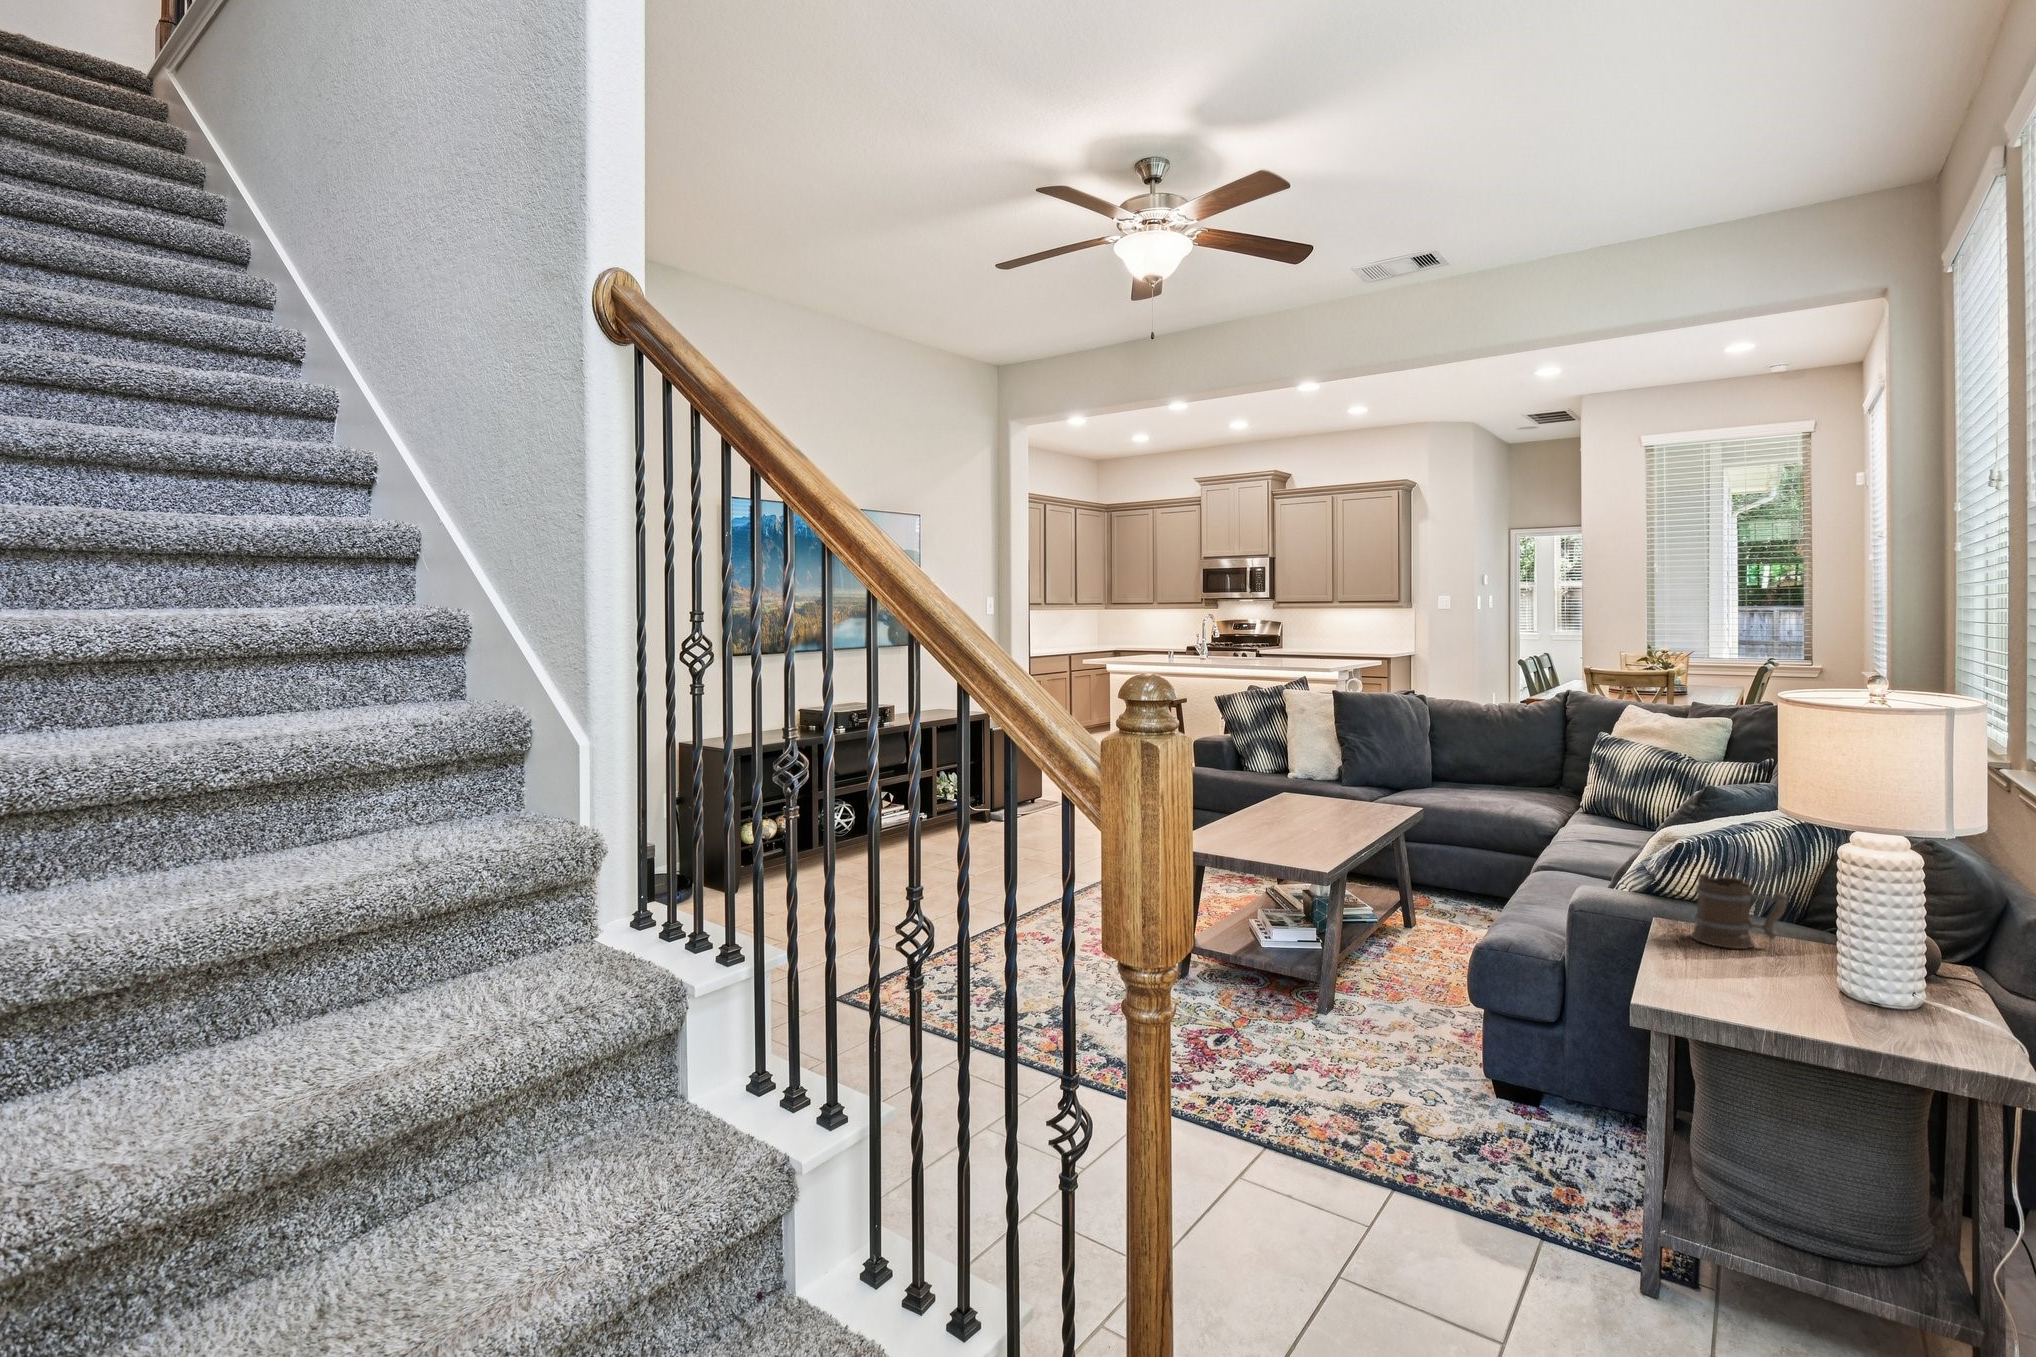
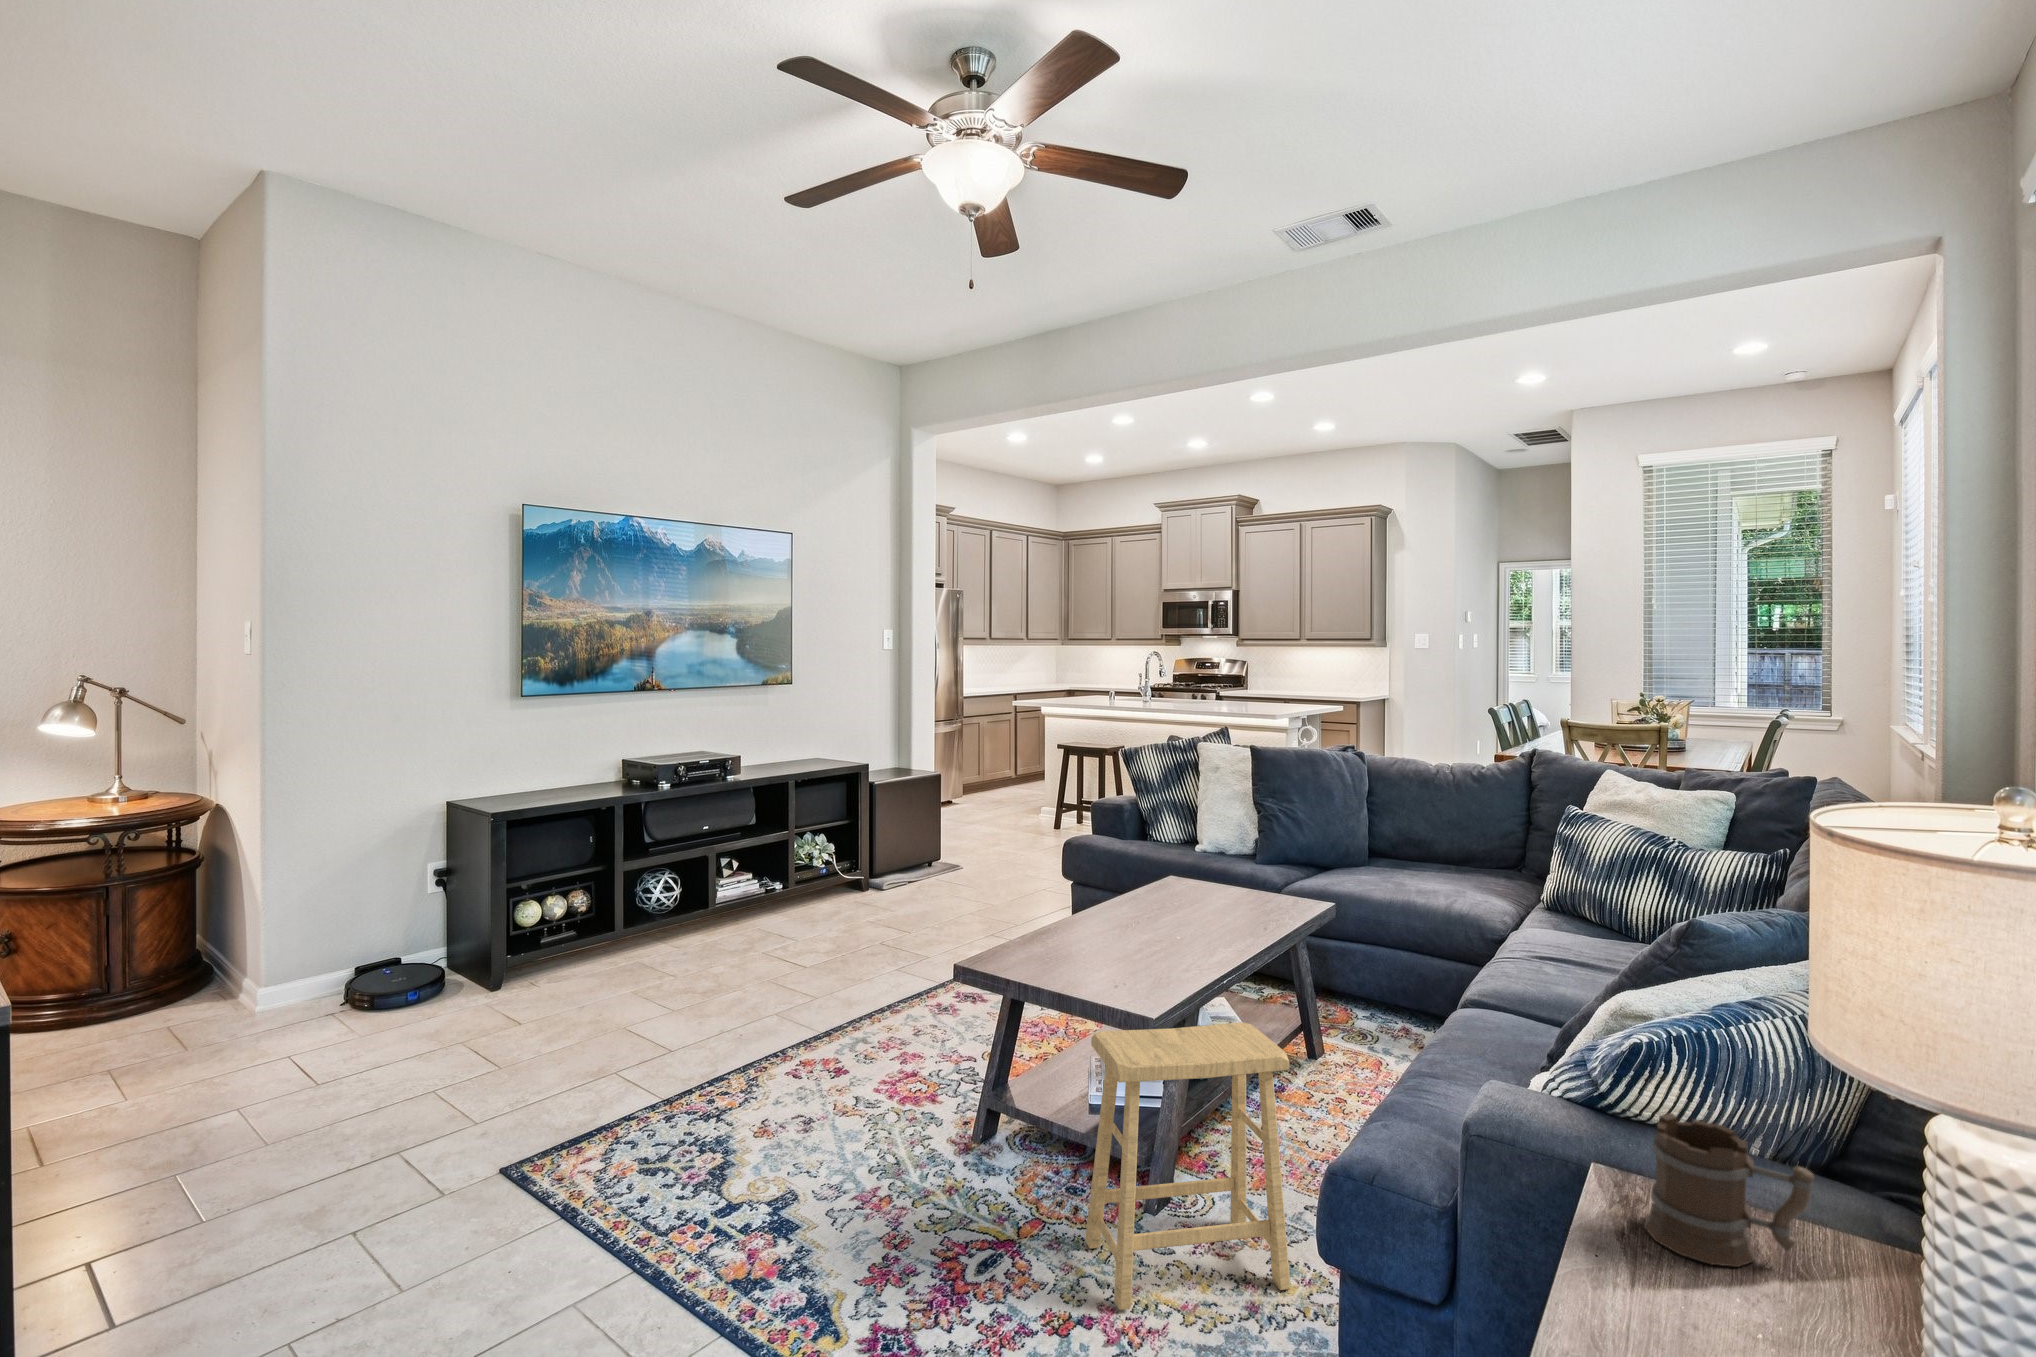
footstool: none [1281,874,1433,1060] -> present [1085,1022,1290,1310]

